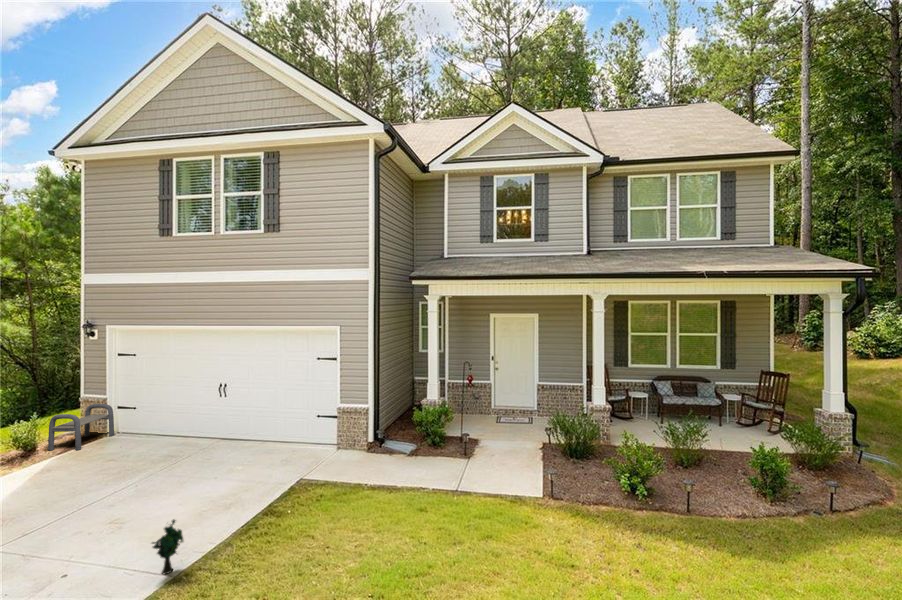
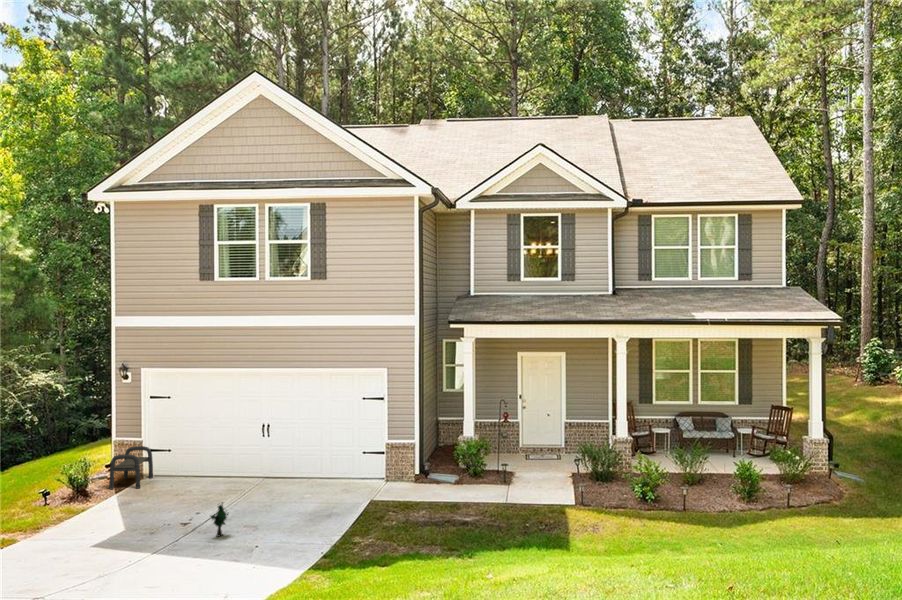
decorative plant: present [152,519,183,574] -> present [211,502,228,536]

